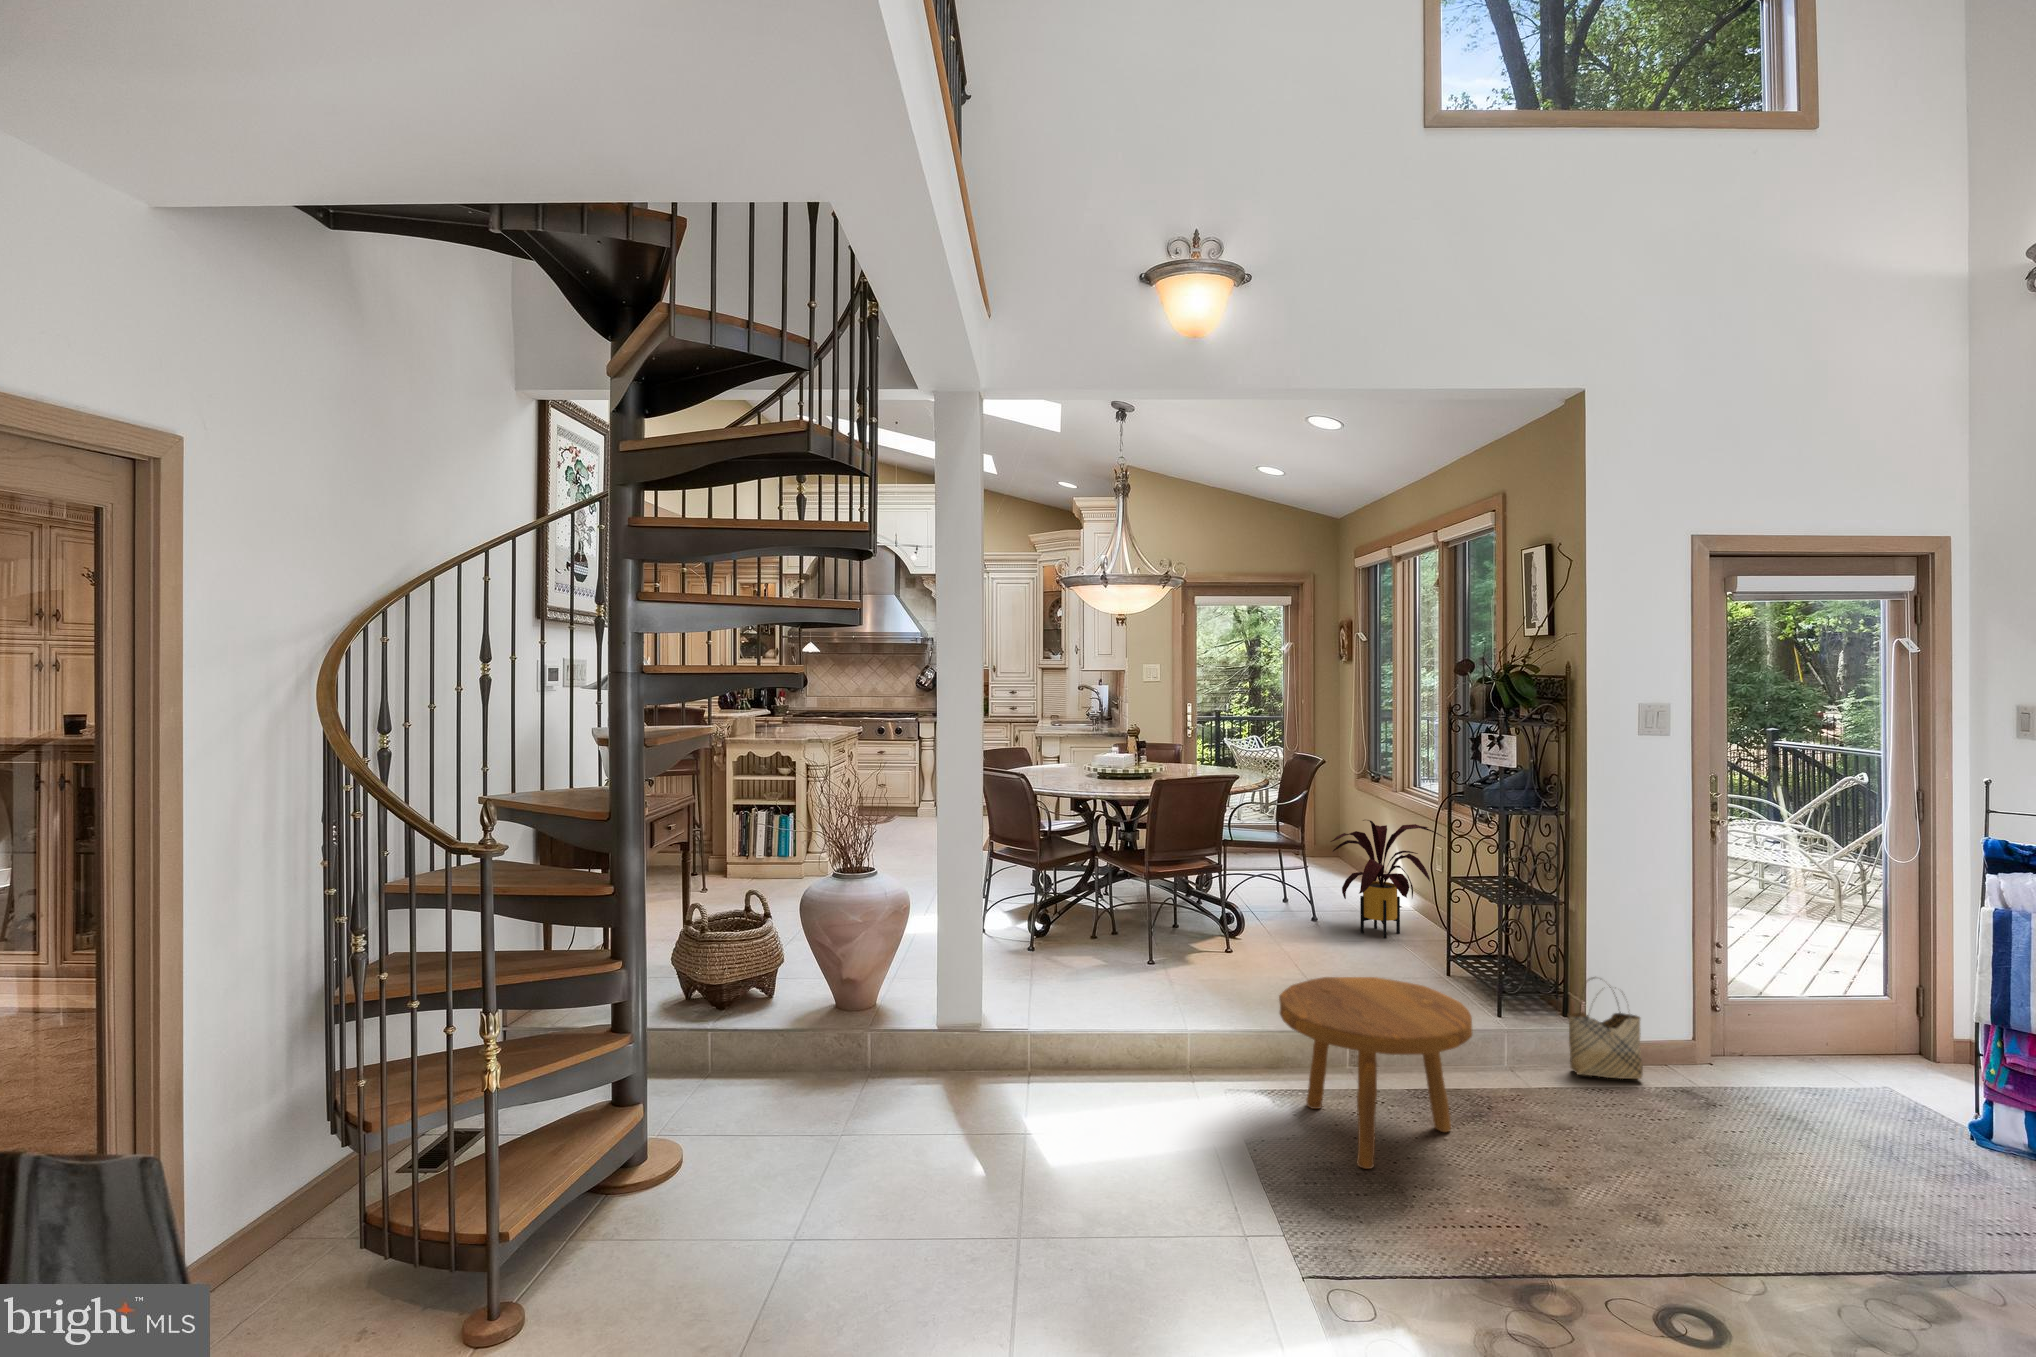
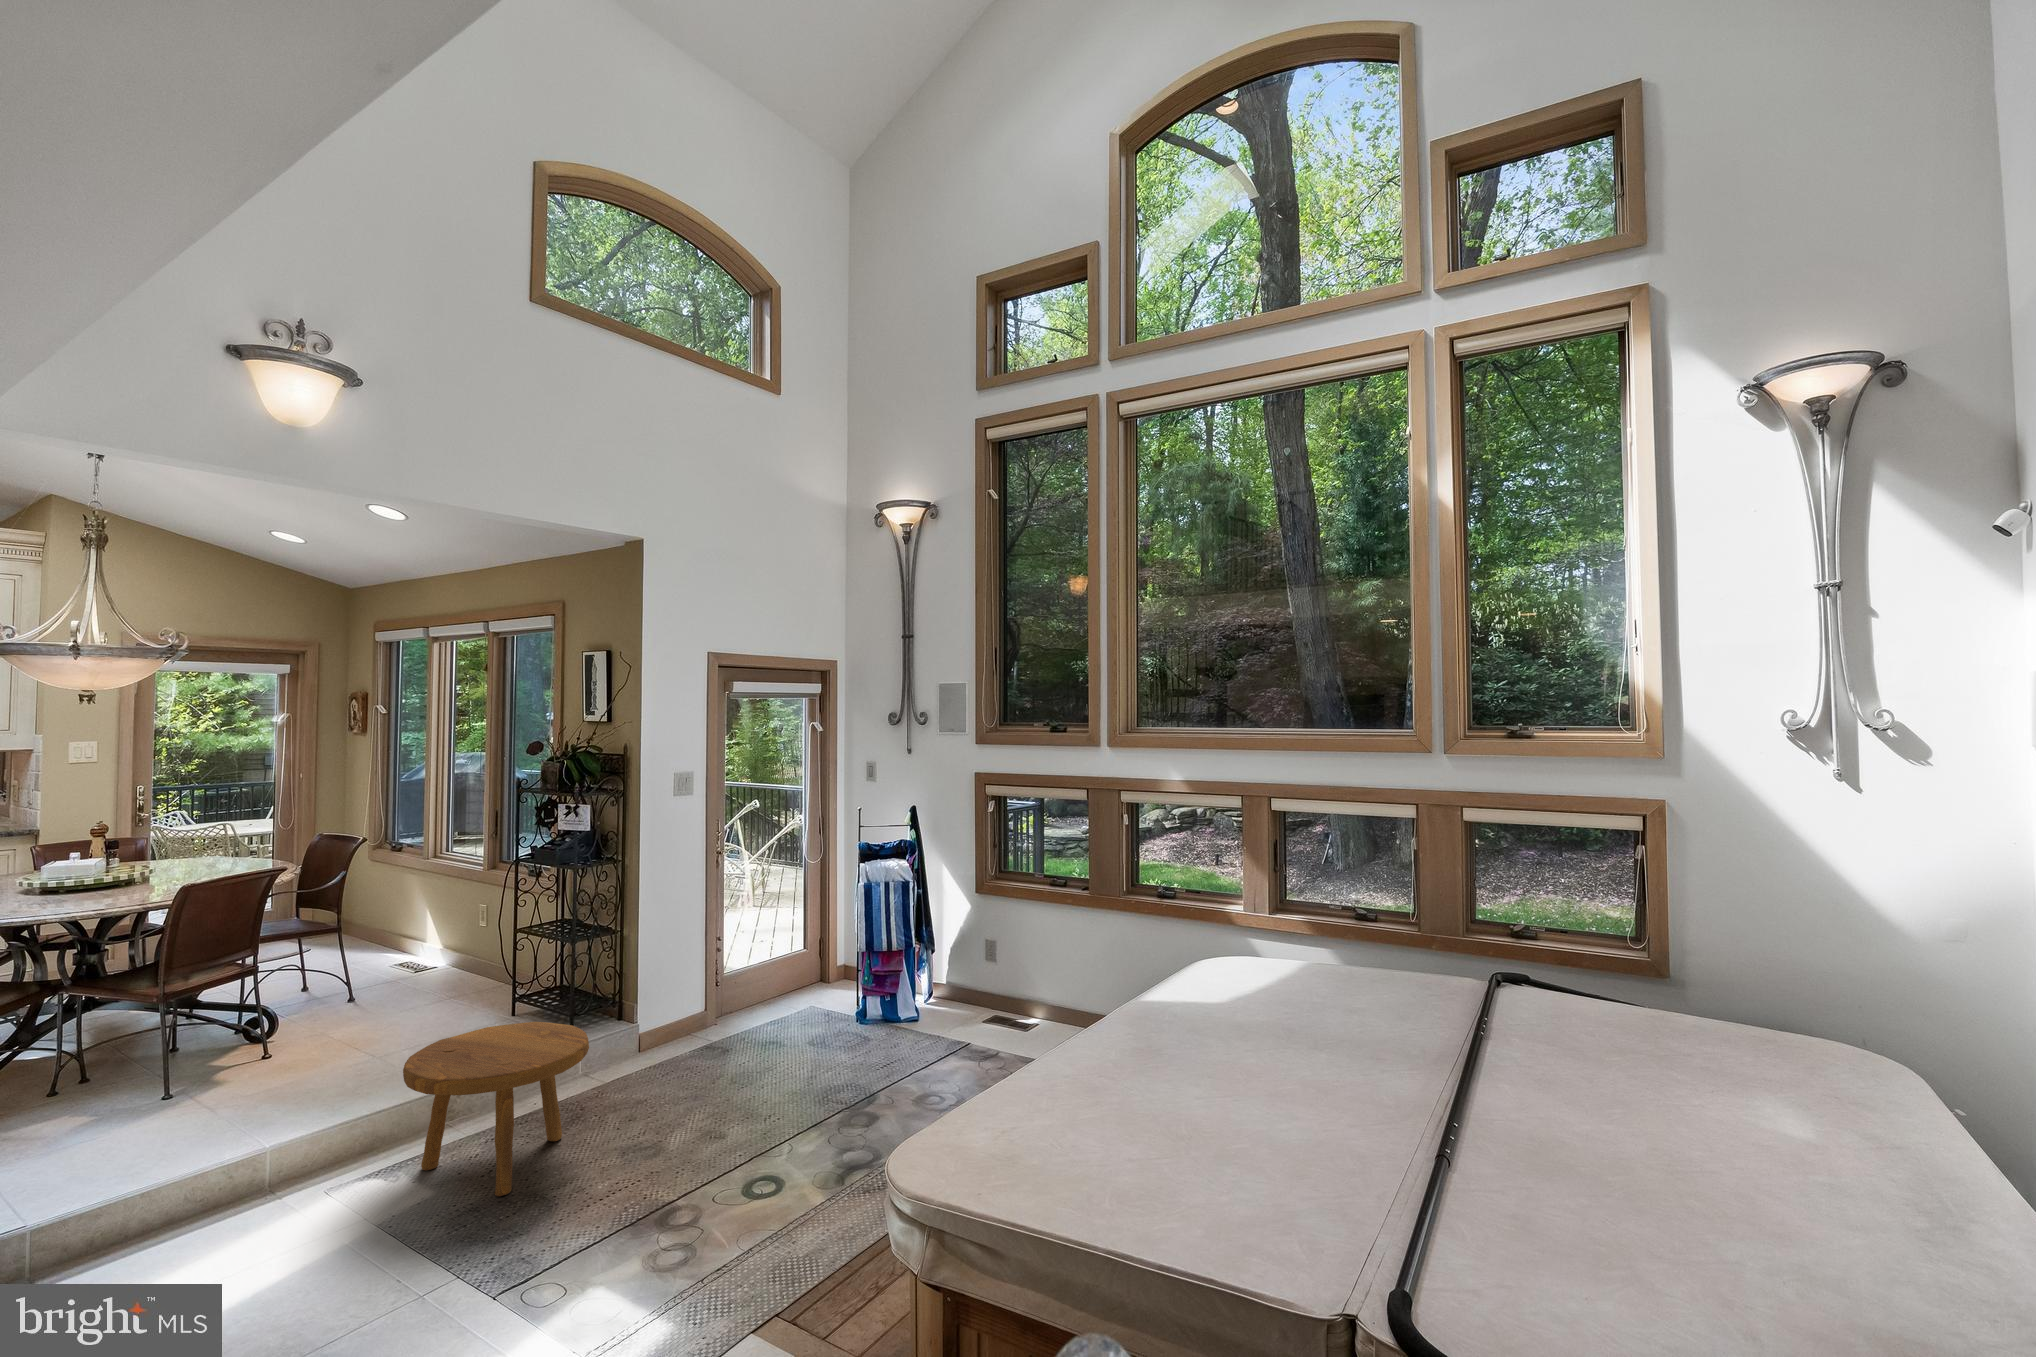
house plant: present [1331,820,1446,938] -> none [378,887,500,1002]
woven basket: present [1568,977,1643,1079] -> none [630,982,681,1062]

